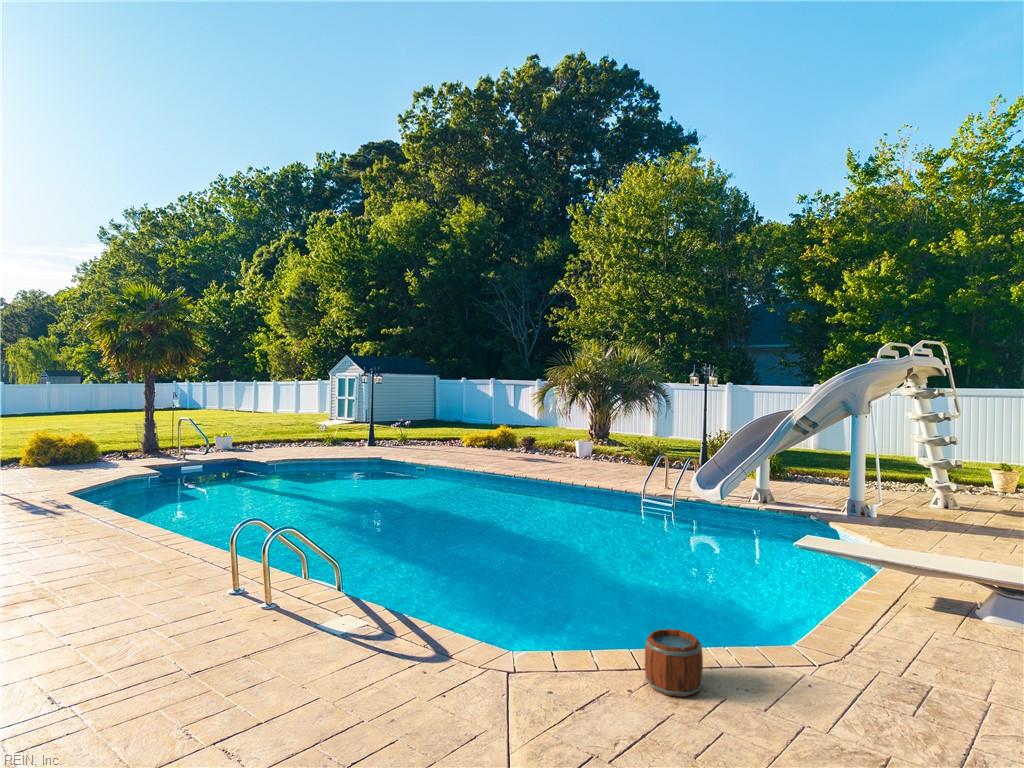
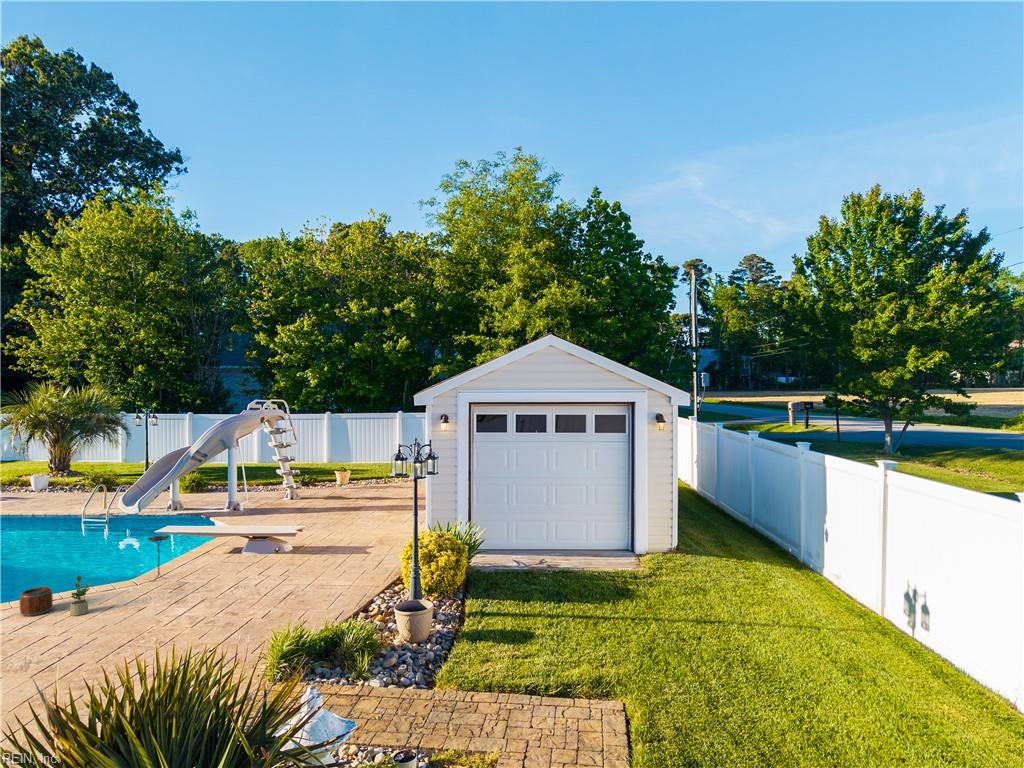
side table: none [859,559,909,664] -> present [148,536,169,577]
potted plant: none [752,635,796,734] -> present [70,576,91,616]

